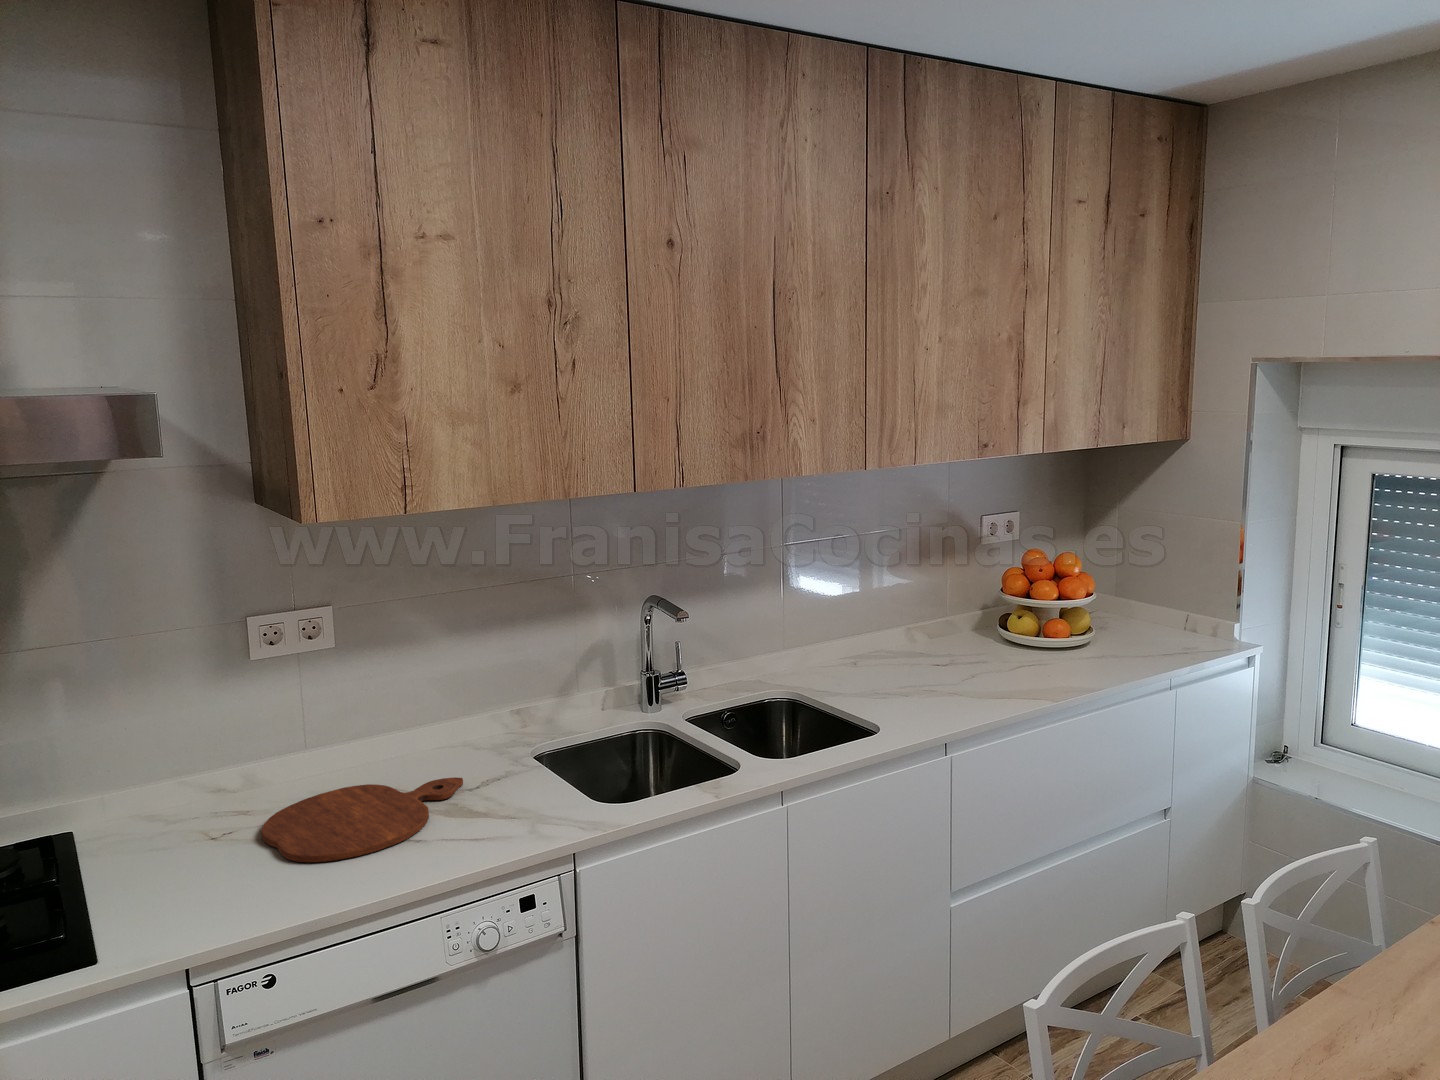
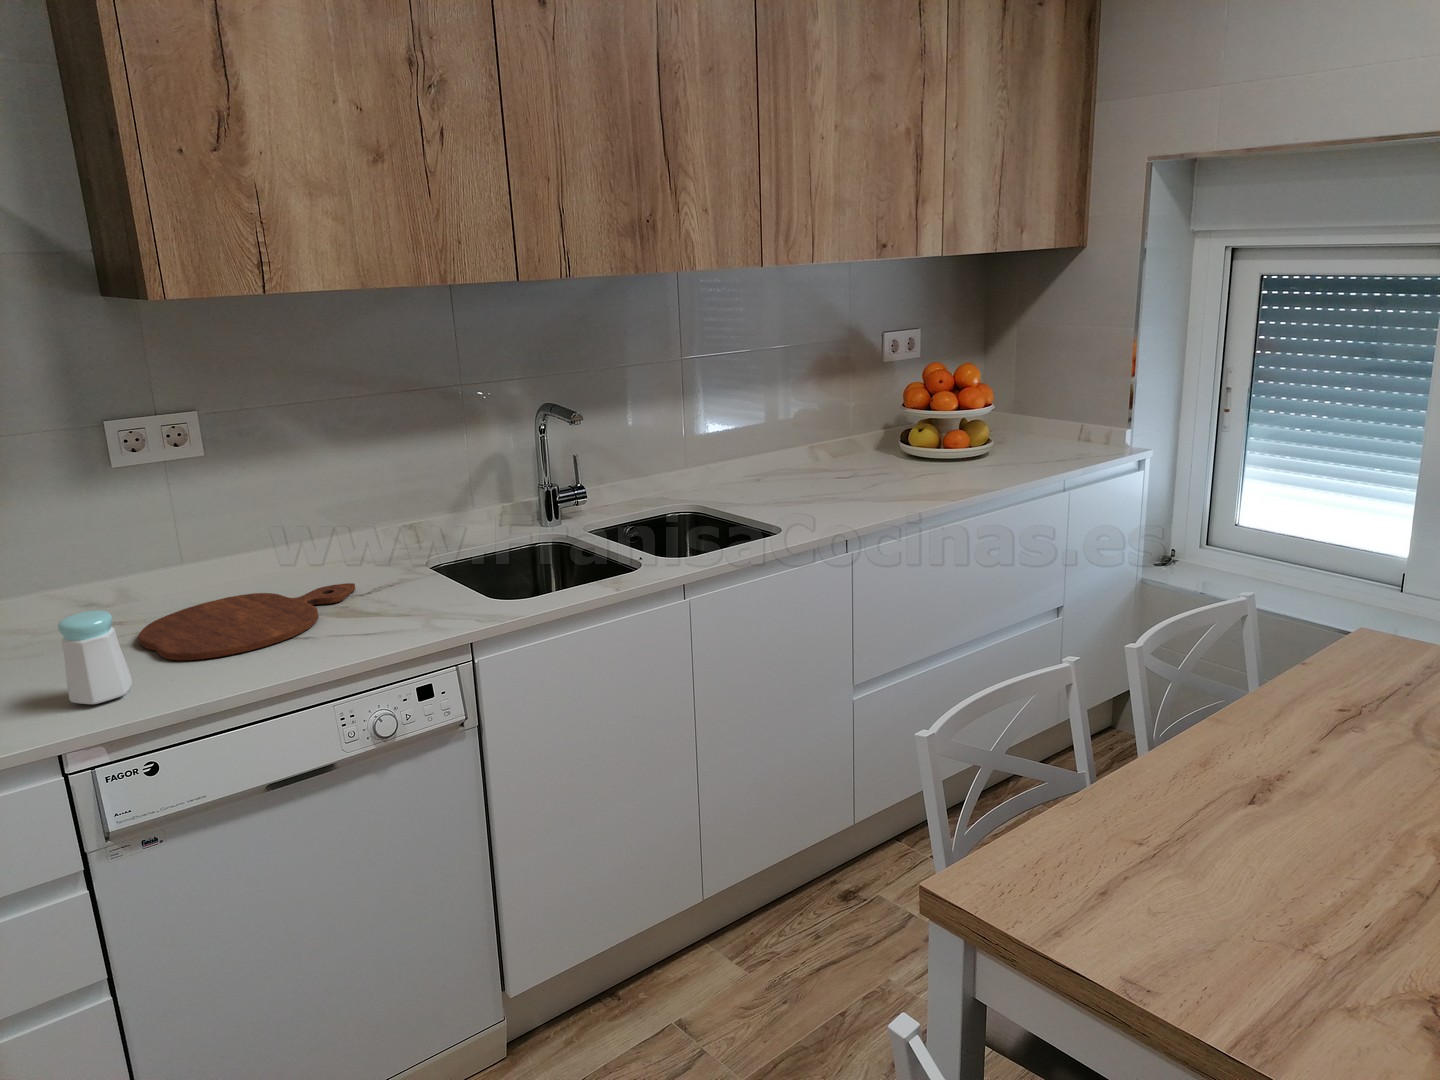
salt shaker: none [197,818,257,911] -> present [58,610,132,704]

